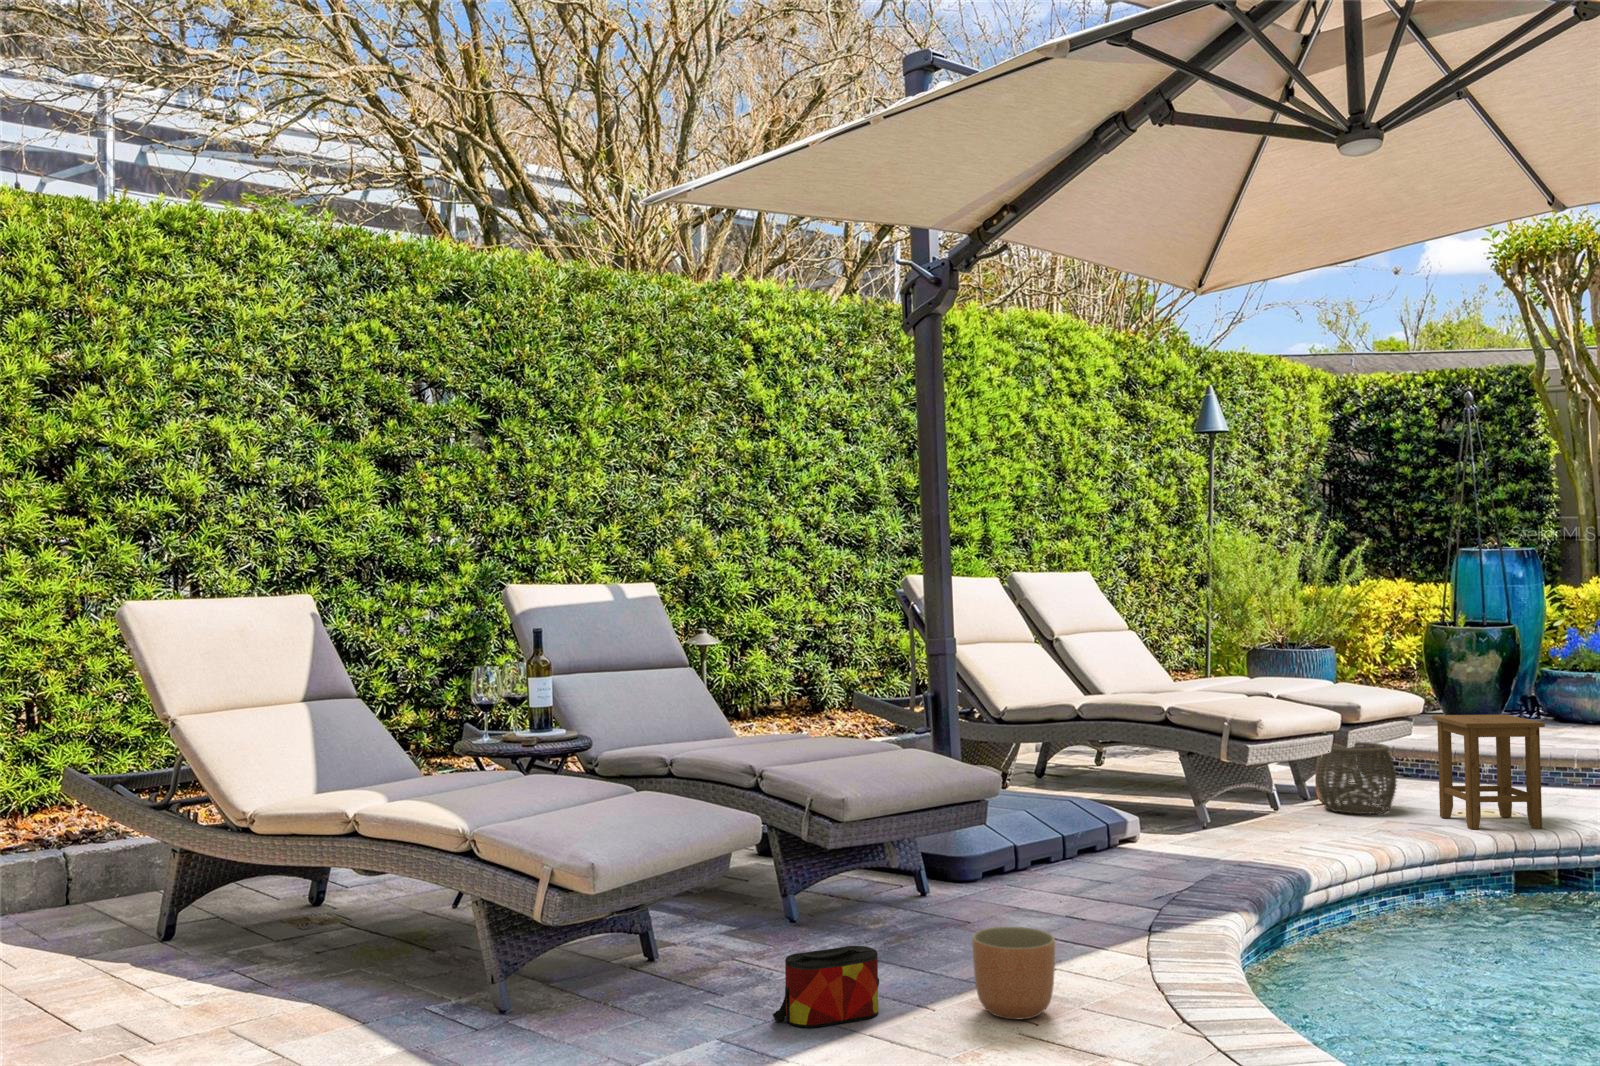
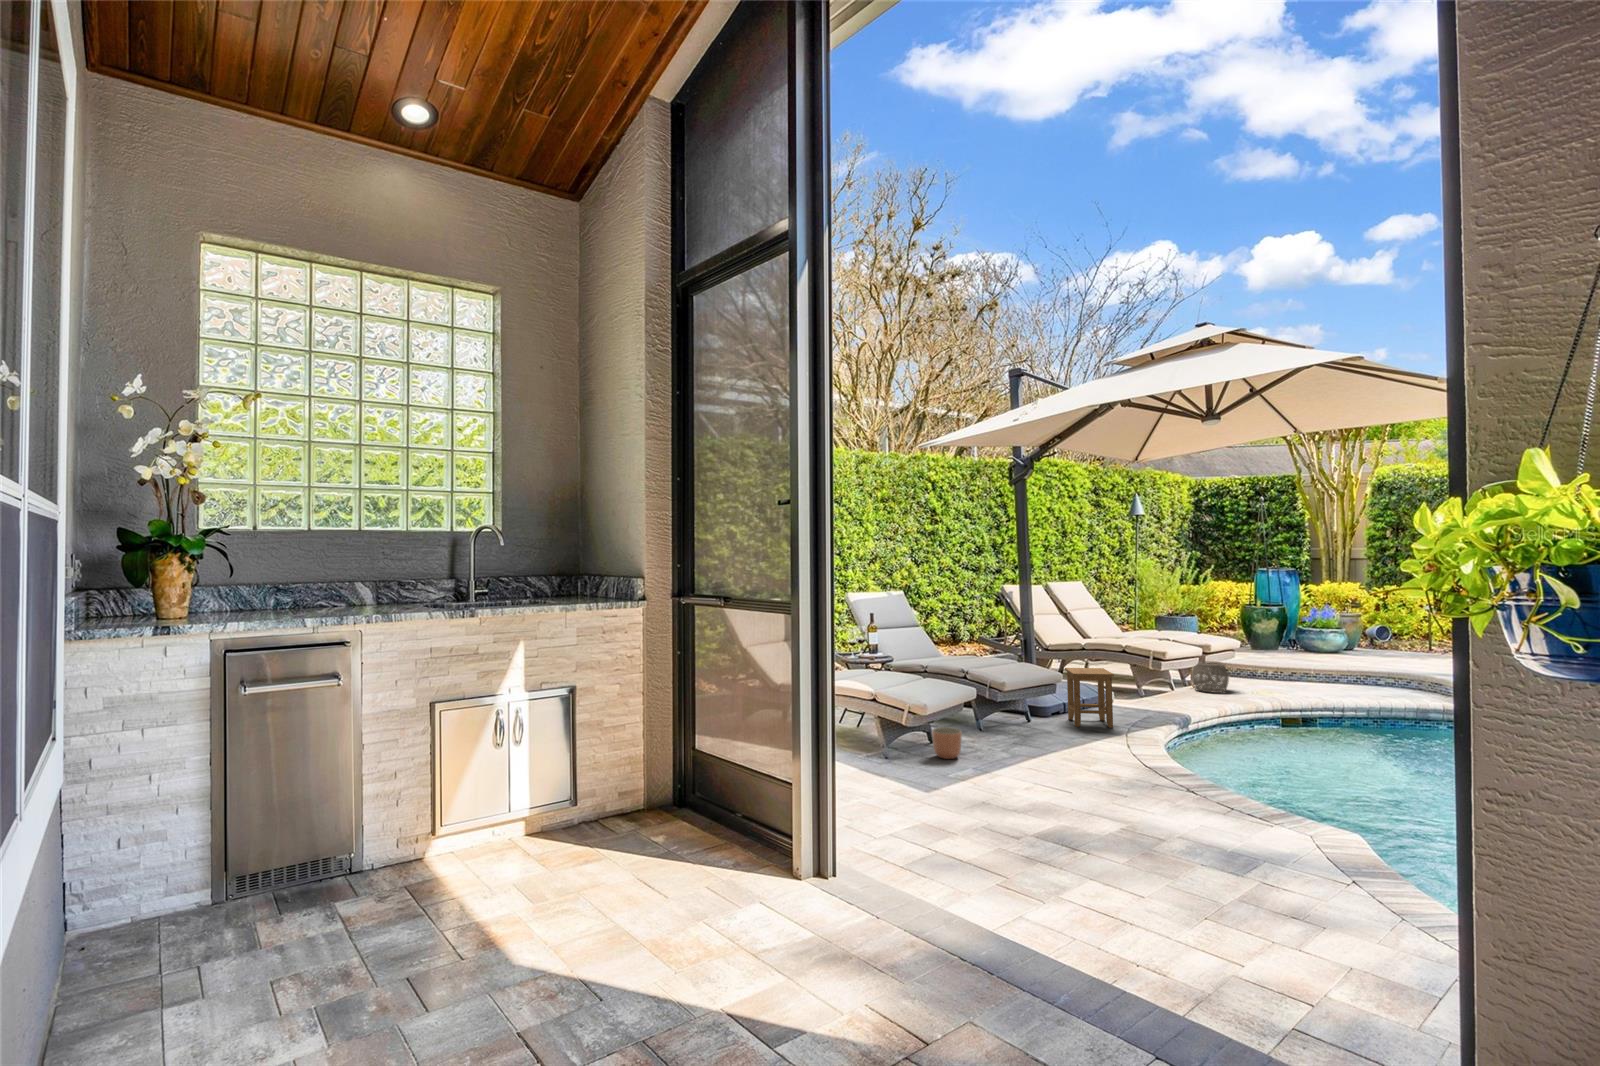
stool: present [1432,715,1545,829] -> present [1065,668,1114,728]
planter: present [972,927,1055,1019] -> present [932,727,962,759]
bag: present [773,946,879,1028] -> none [993,734,1031,762]

